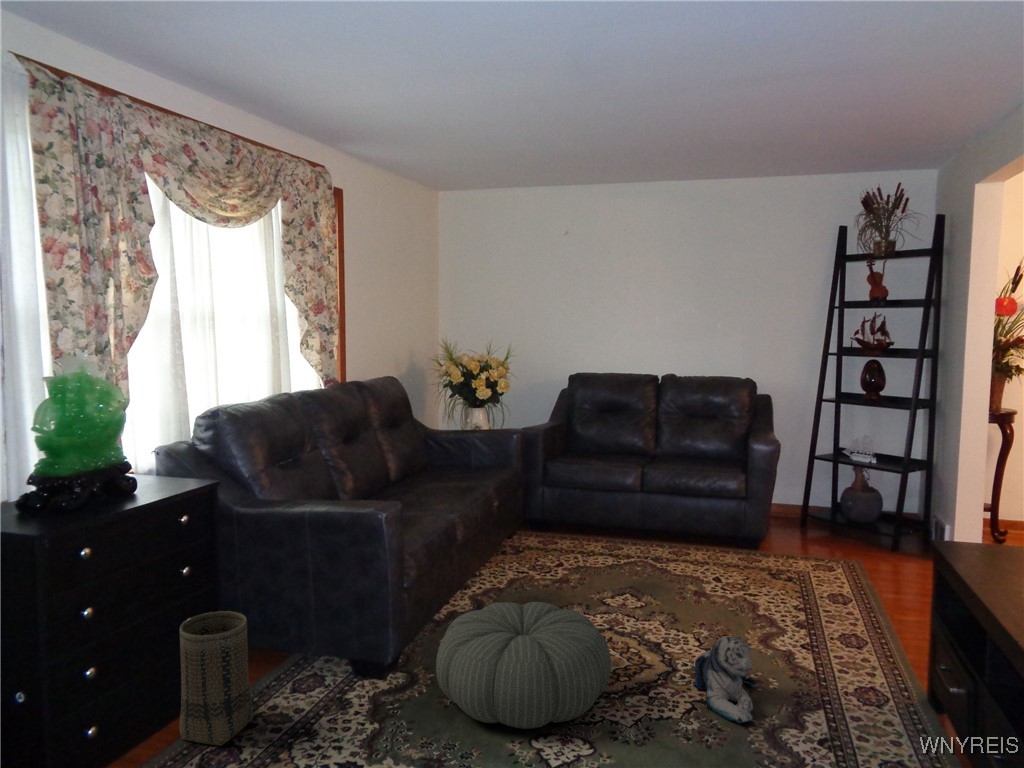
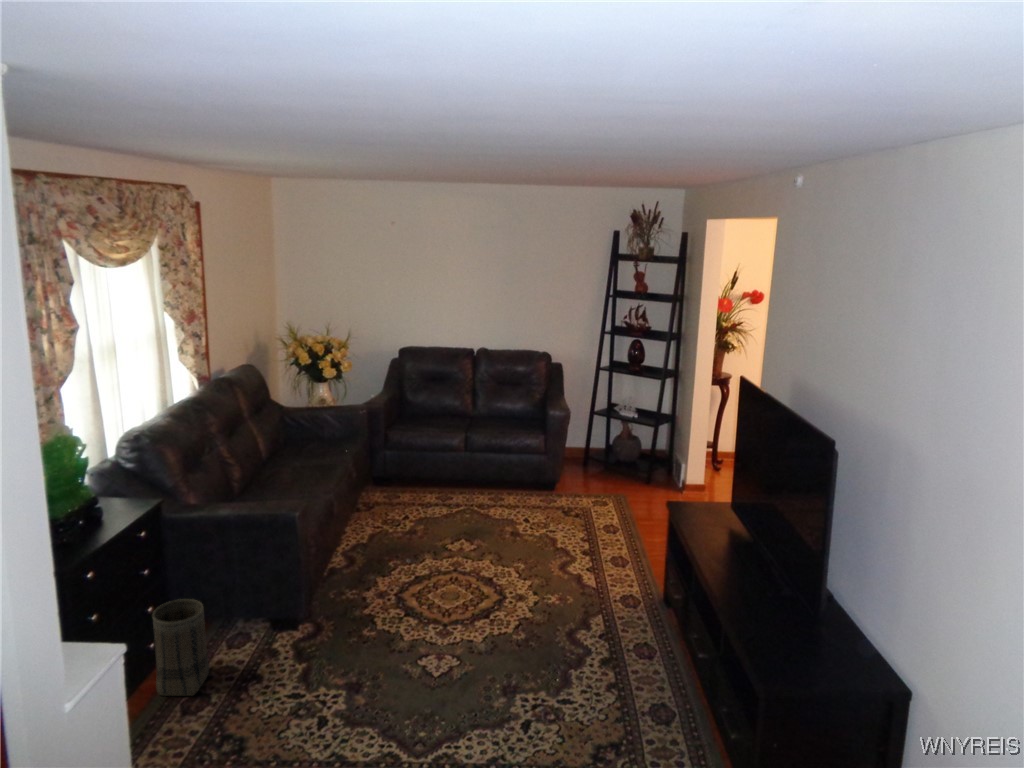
pouf: present [436,602,611,729] -> none [342,561,465,654]
plush toy: present [693,636,757,723] -> none [518,574,560,631]

